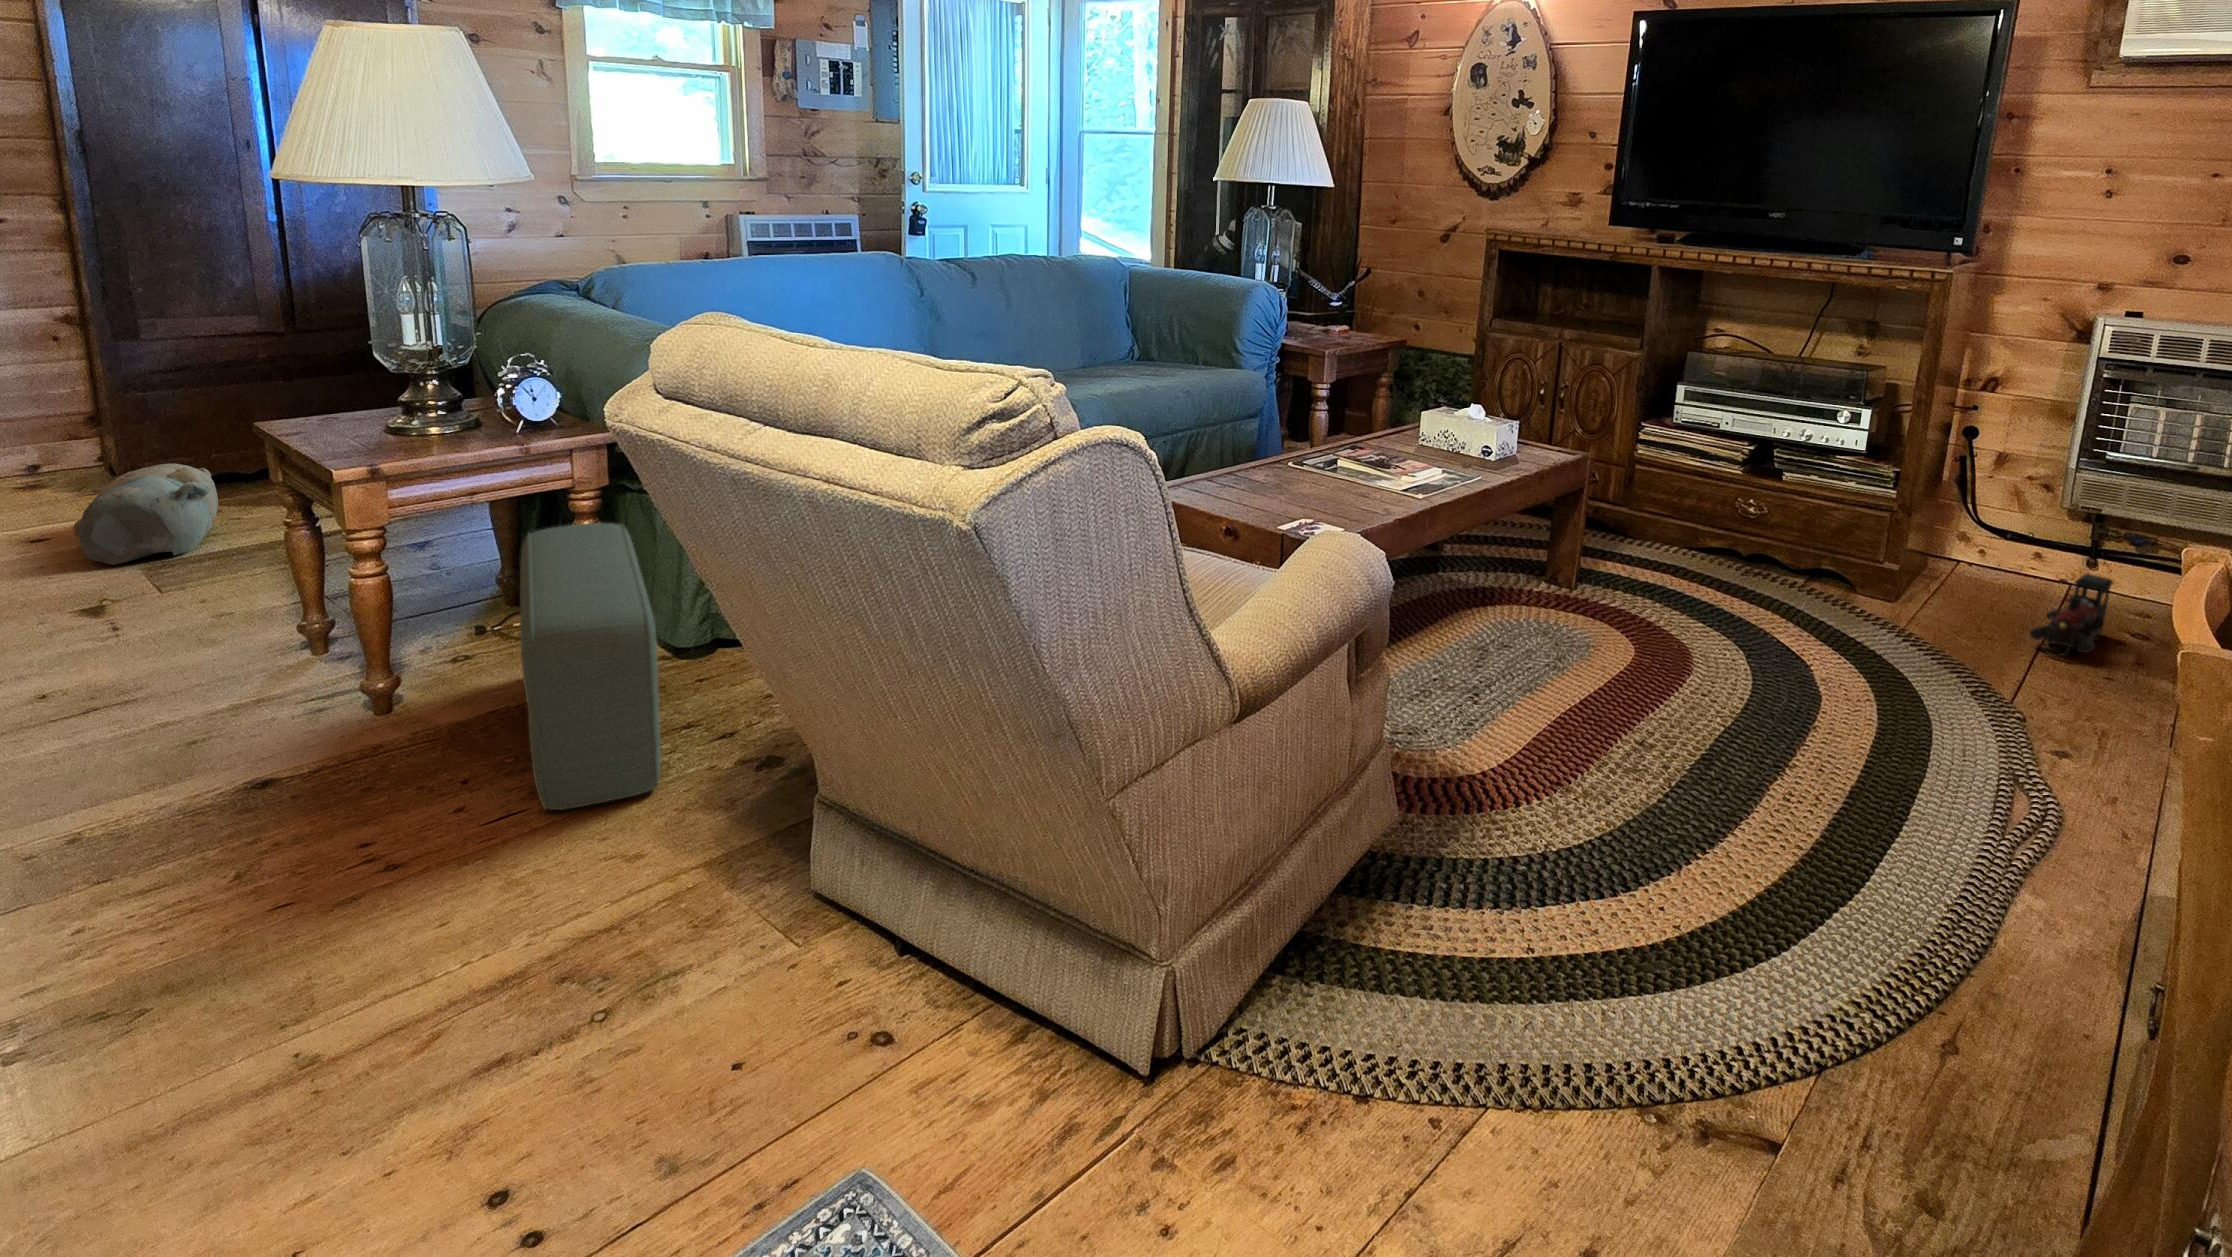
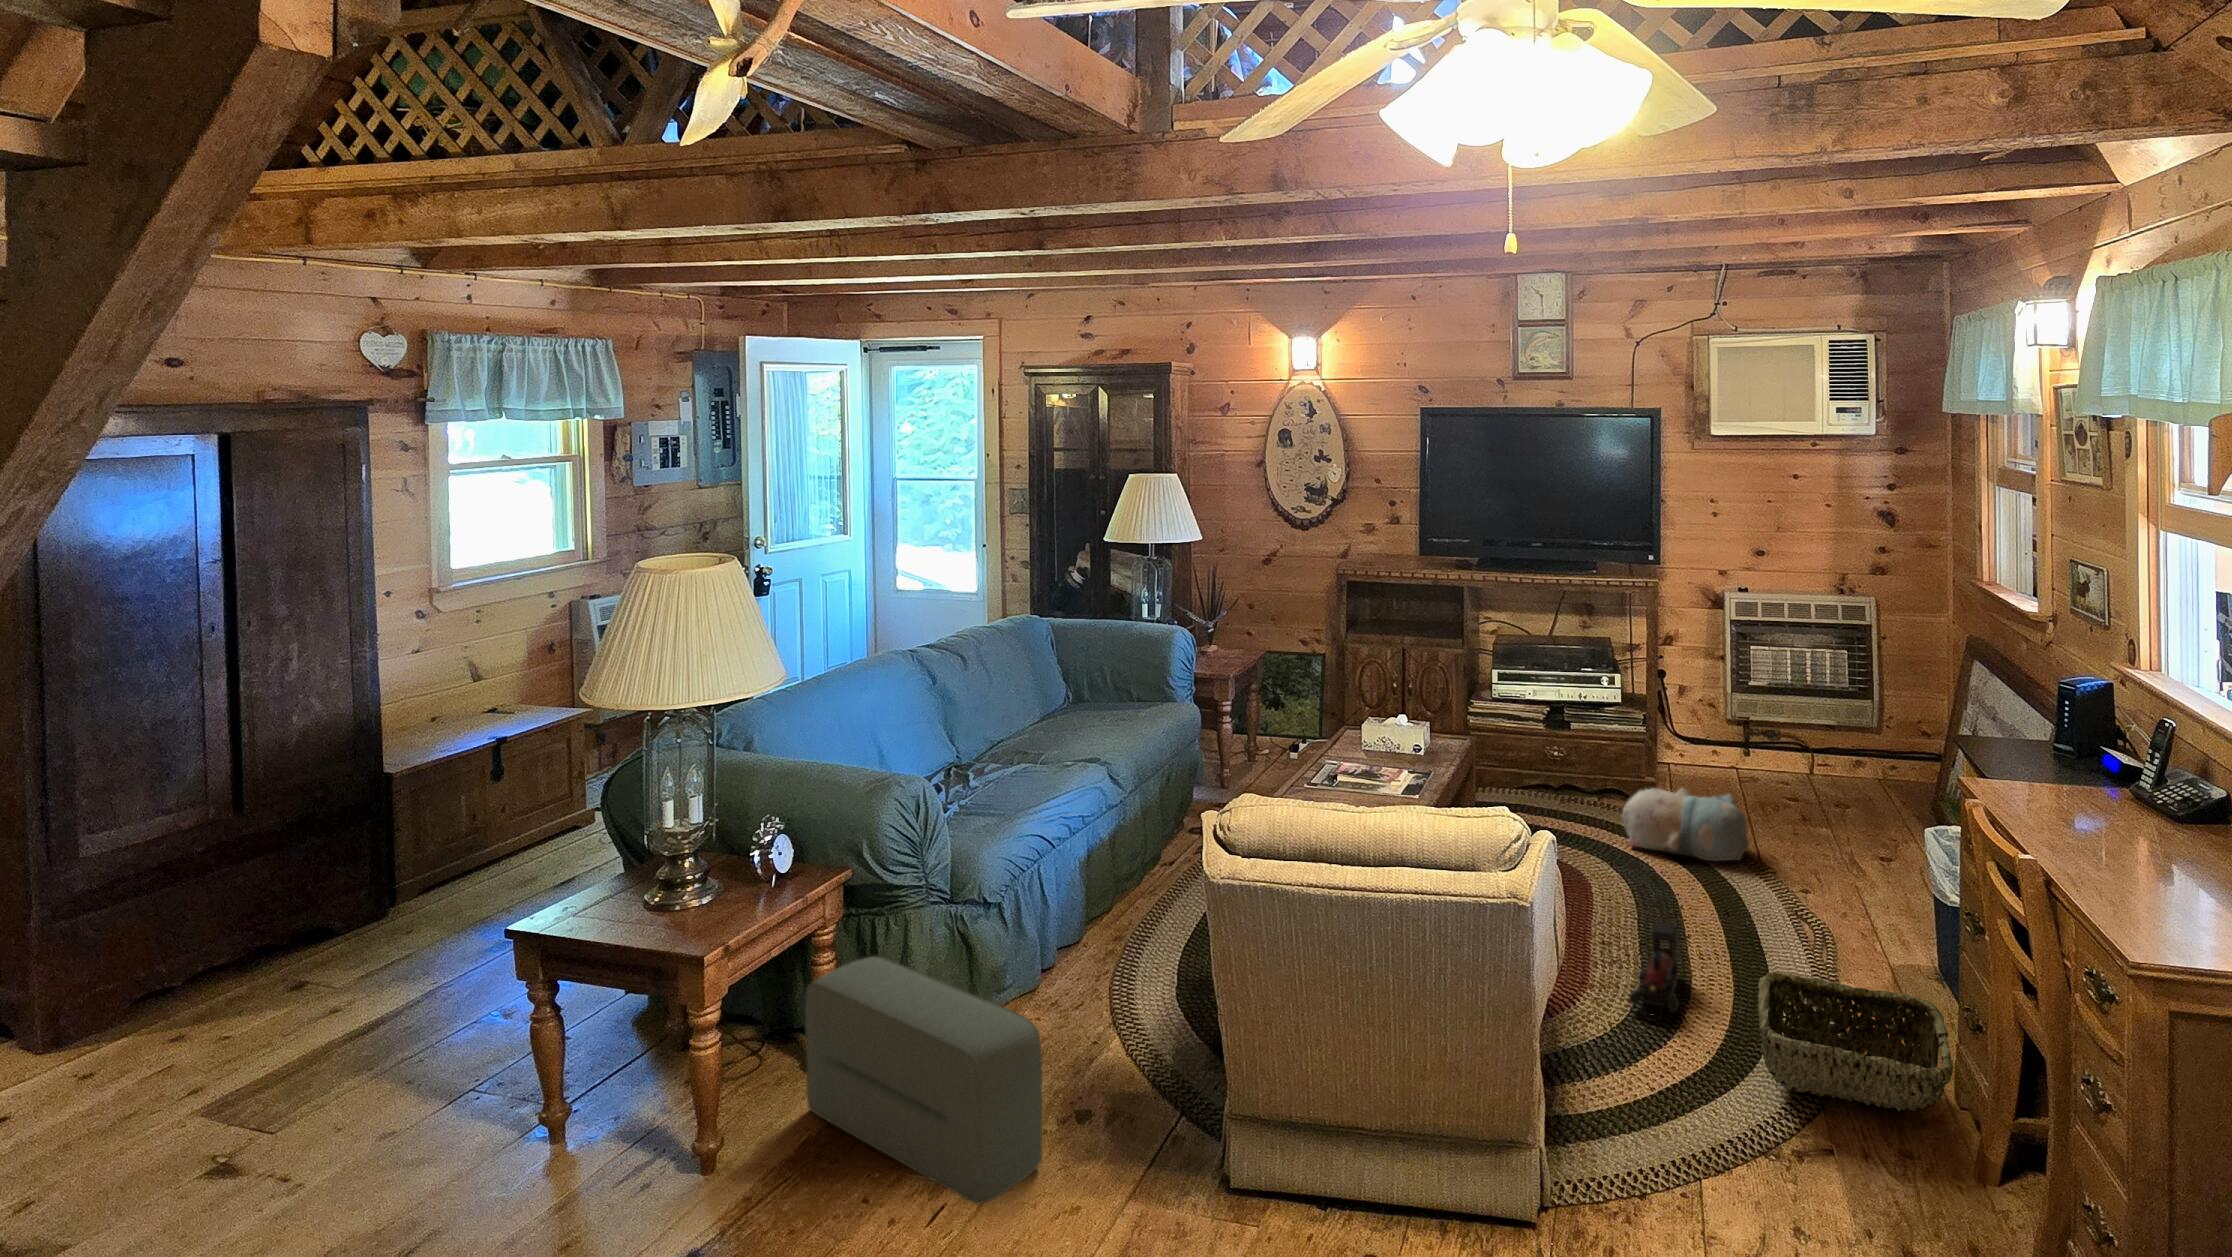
plush toy: present [73,463,218,565] -> present [1622,788,1749,861]
toy train: present [2030,574,2113,656] -> present [1629,922,1679,1020]
woven basket: none [1727,825,2142,1144] -> present [1758,972,1953,1111]

